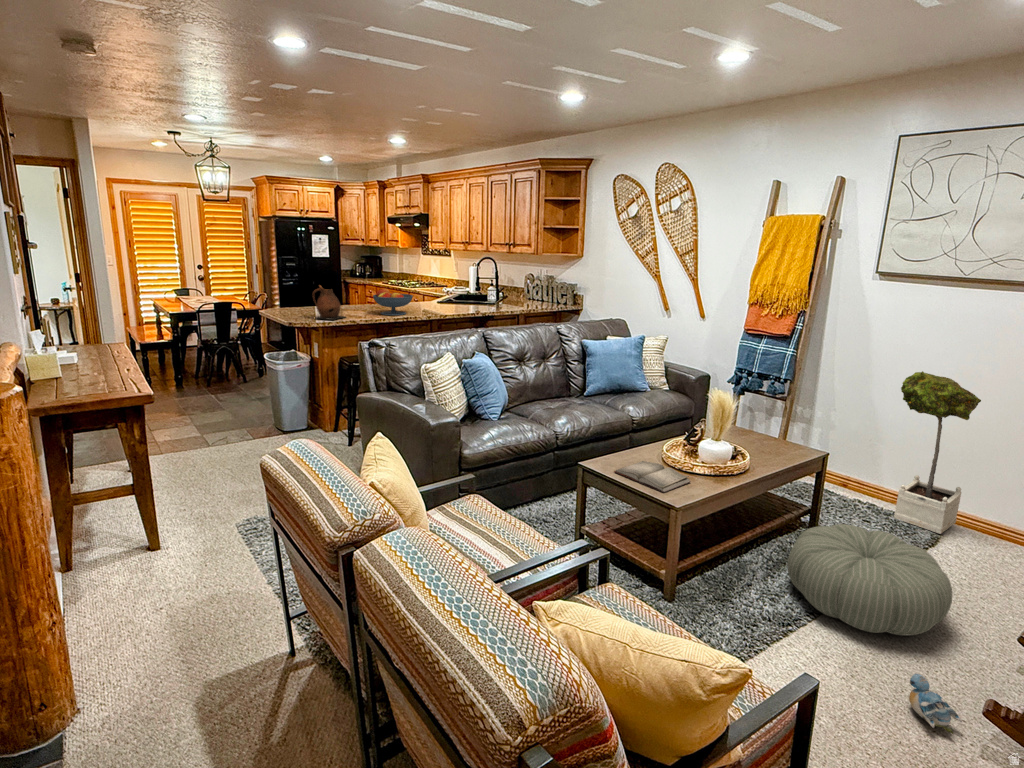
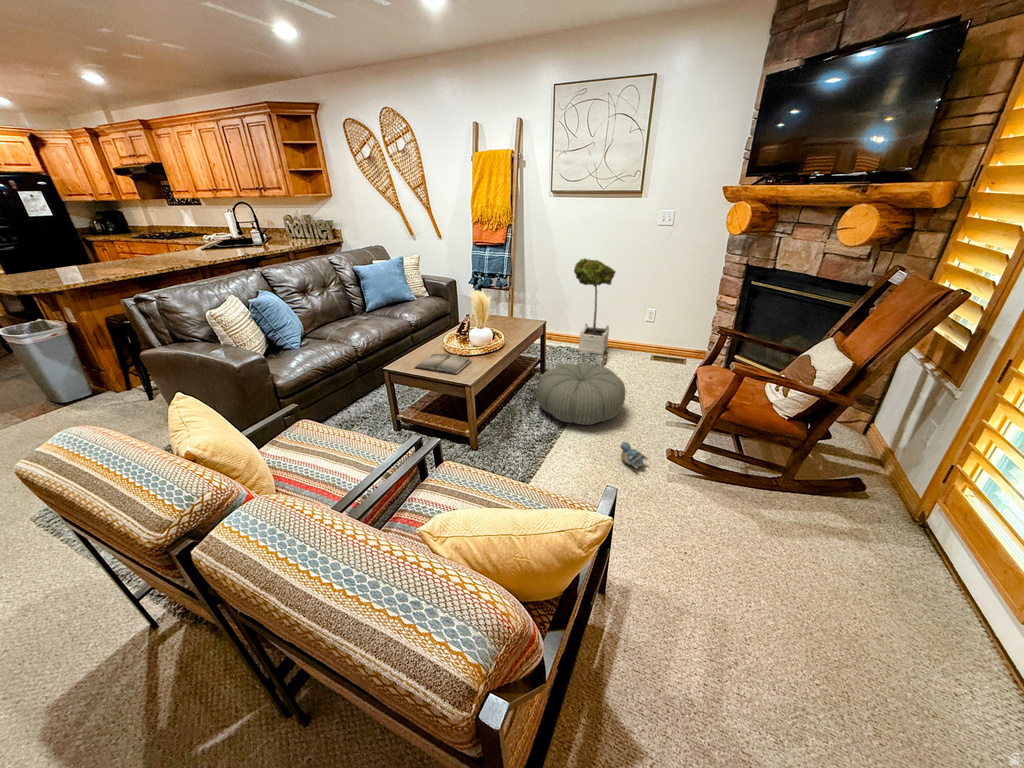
ceramic pitcher: present [313,285,345,320] -> none [34,244,96,282]
fruit bowl: present [373,289,413,315] -> none [121,241,172,268]

